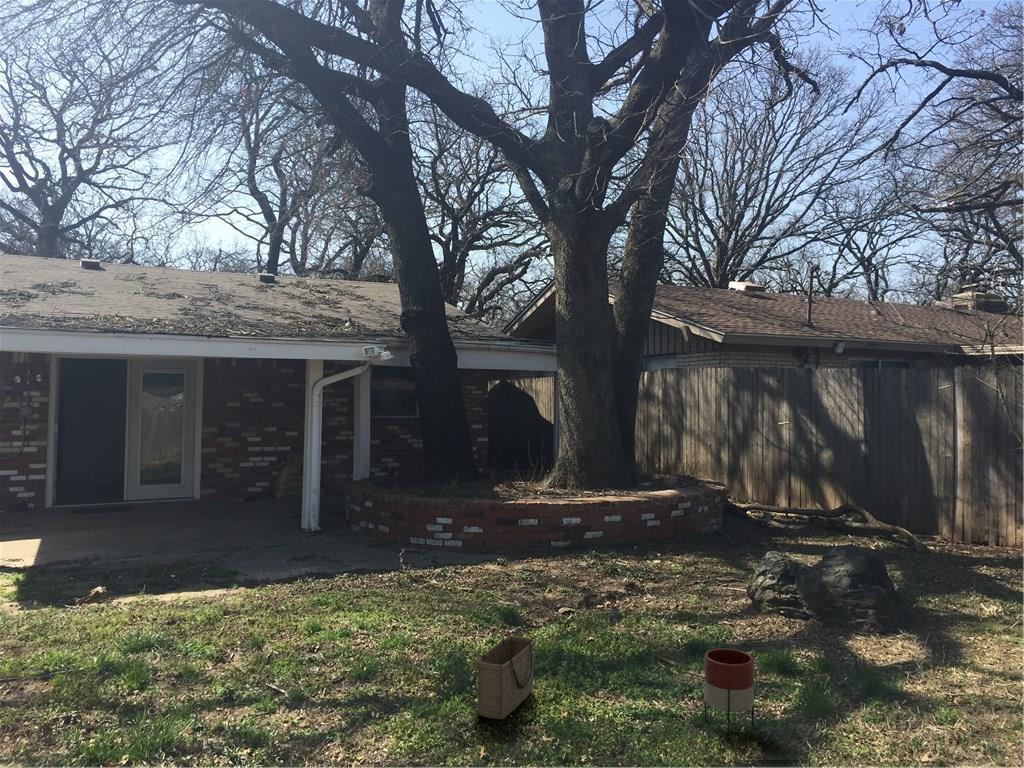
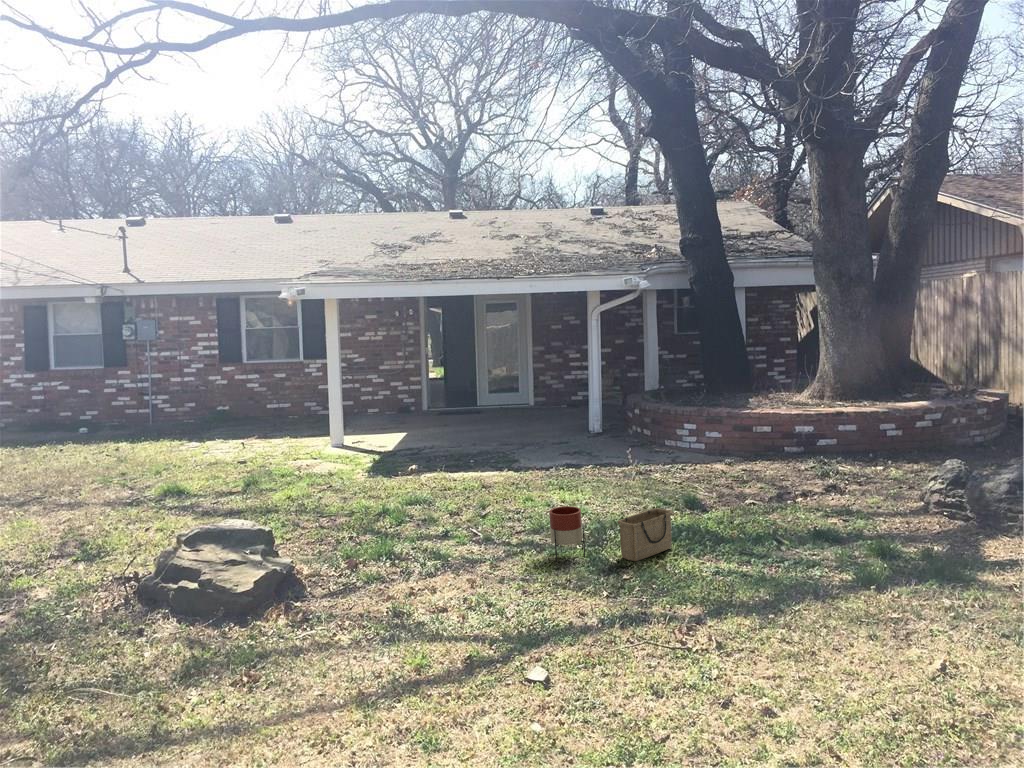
planter: present [704,648,754,740] -> present [549,506,585,562]

